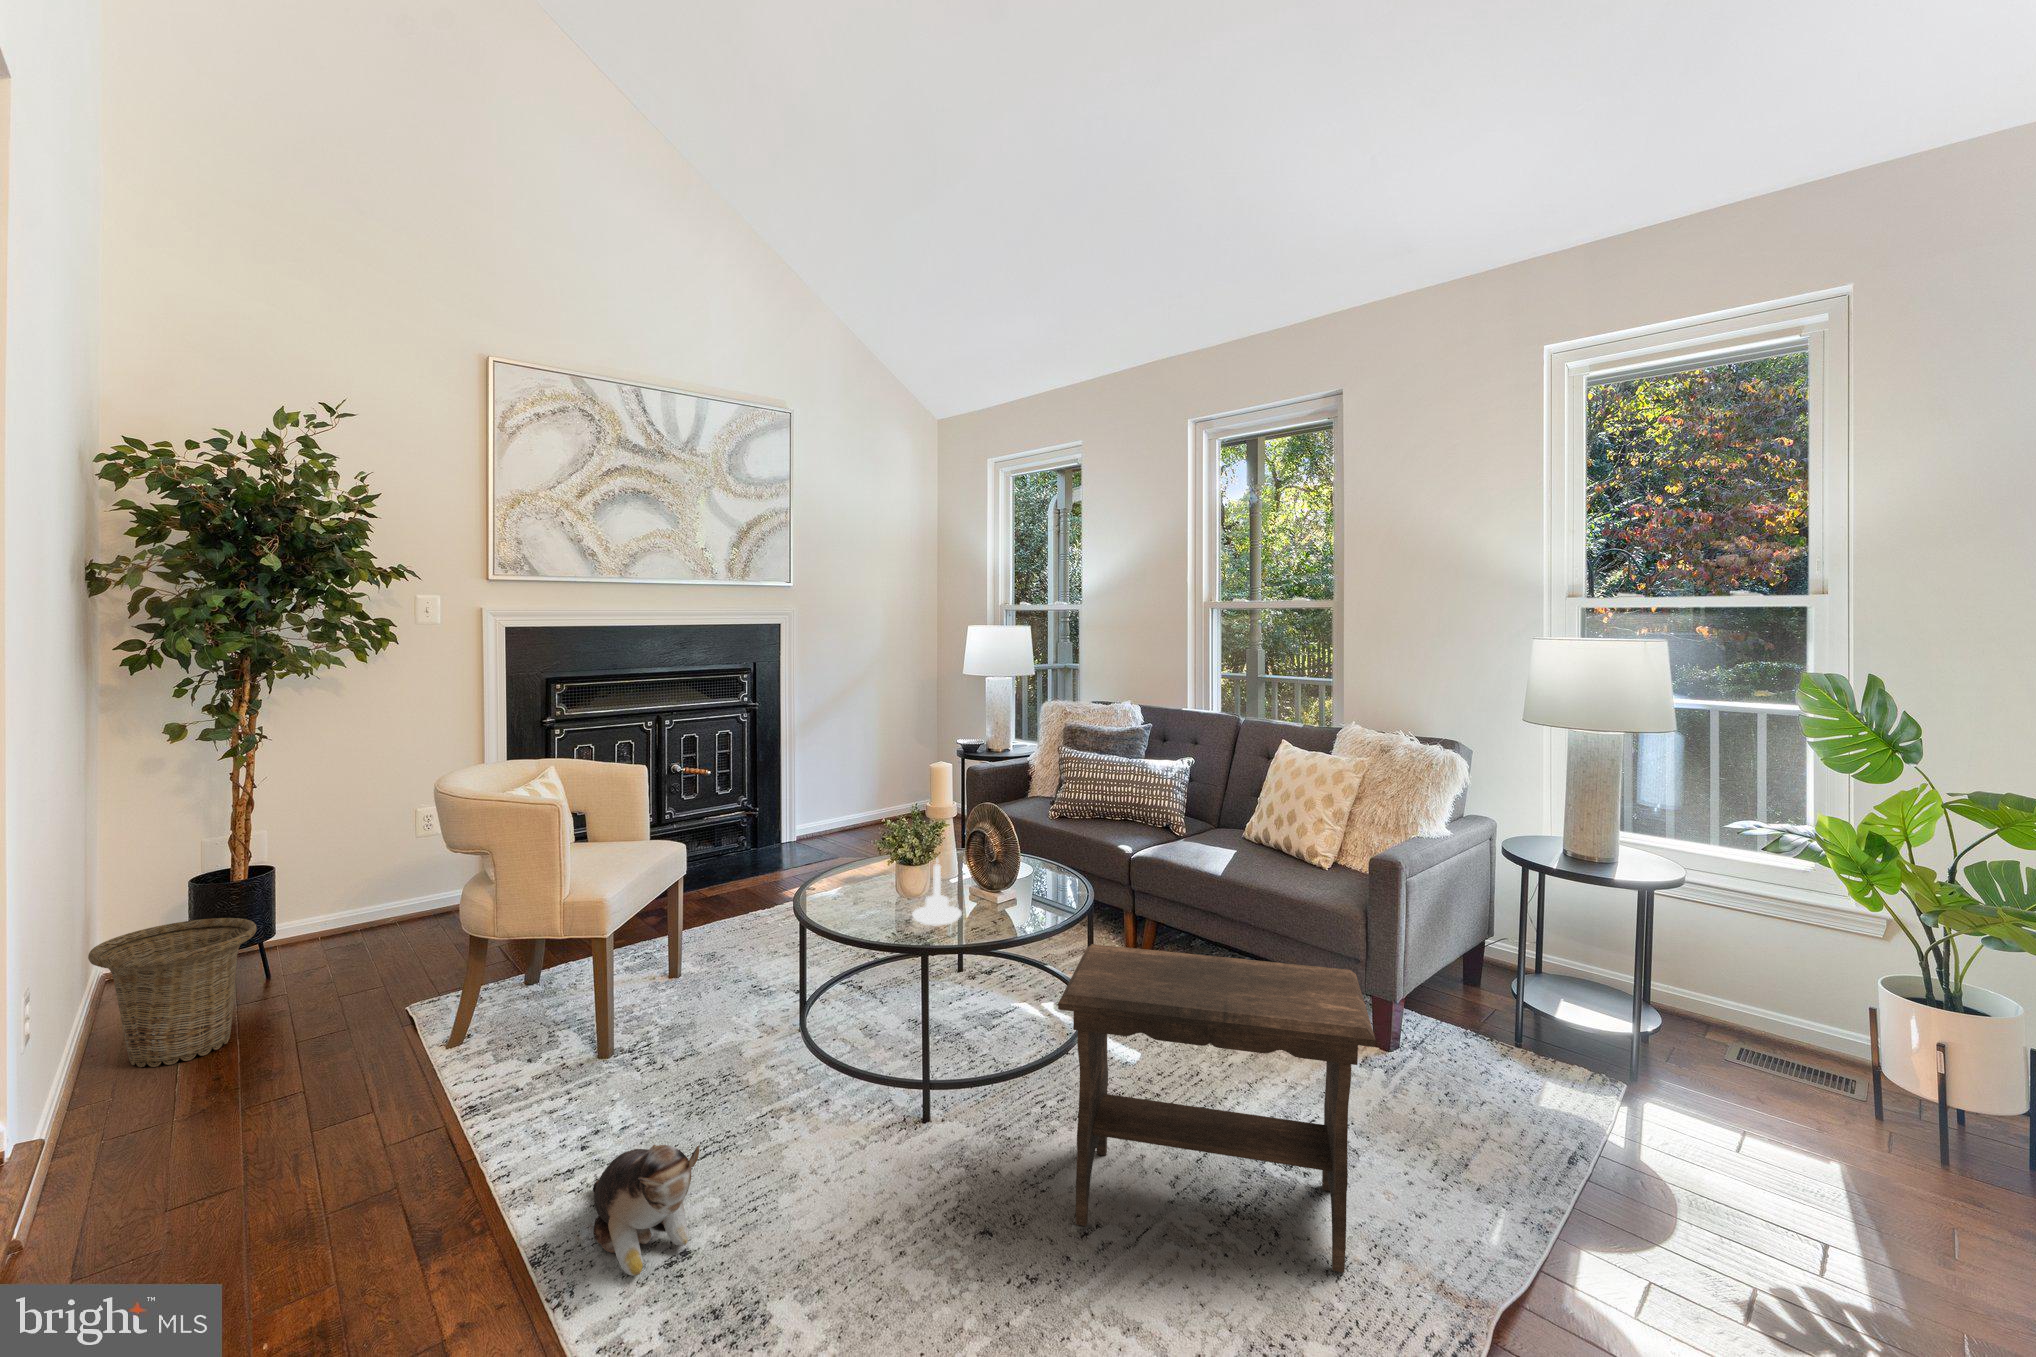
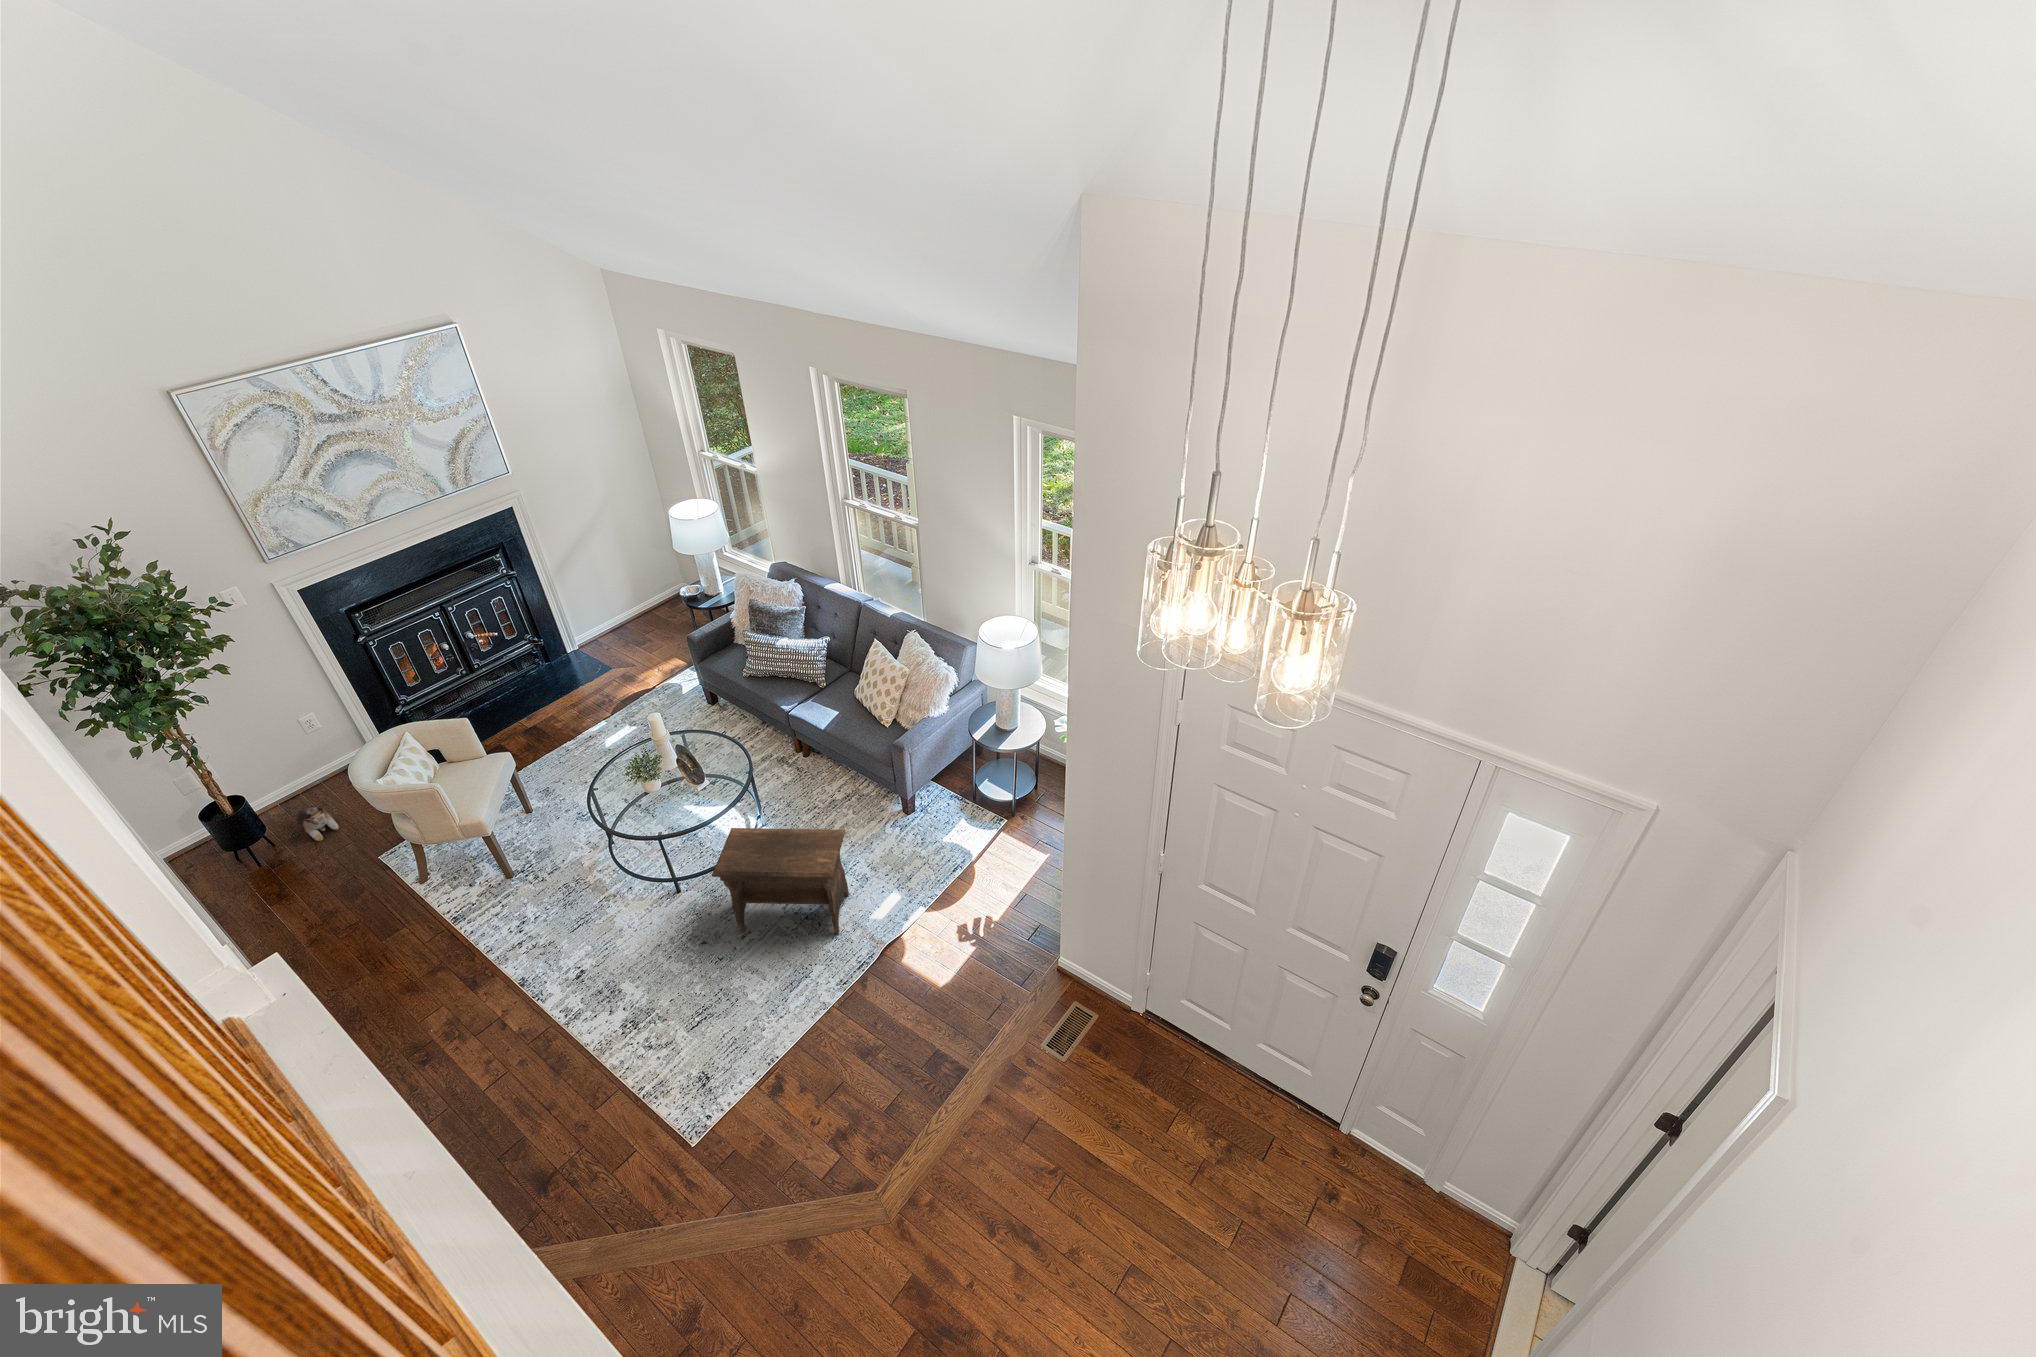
candle holder: present [912,860,962,926] -> none [650,777,677,808]
basket: present [88,918,257,1067] -> none [195,847,291,928]
plush toy: present [593,1145,699,1276] -> present [298,806,339,841]

